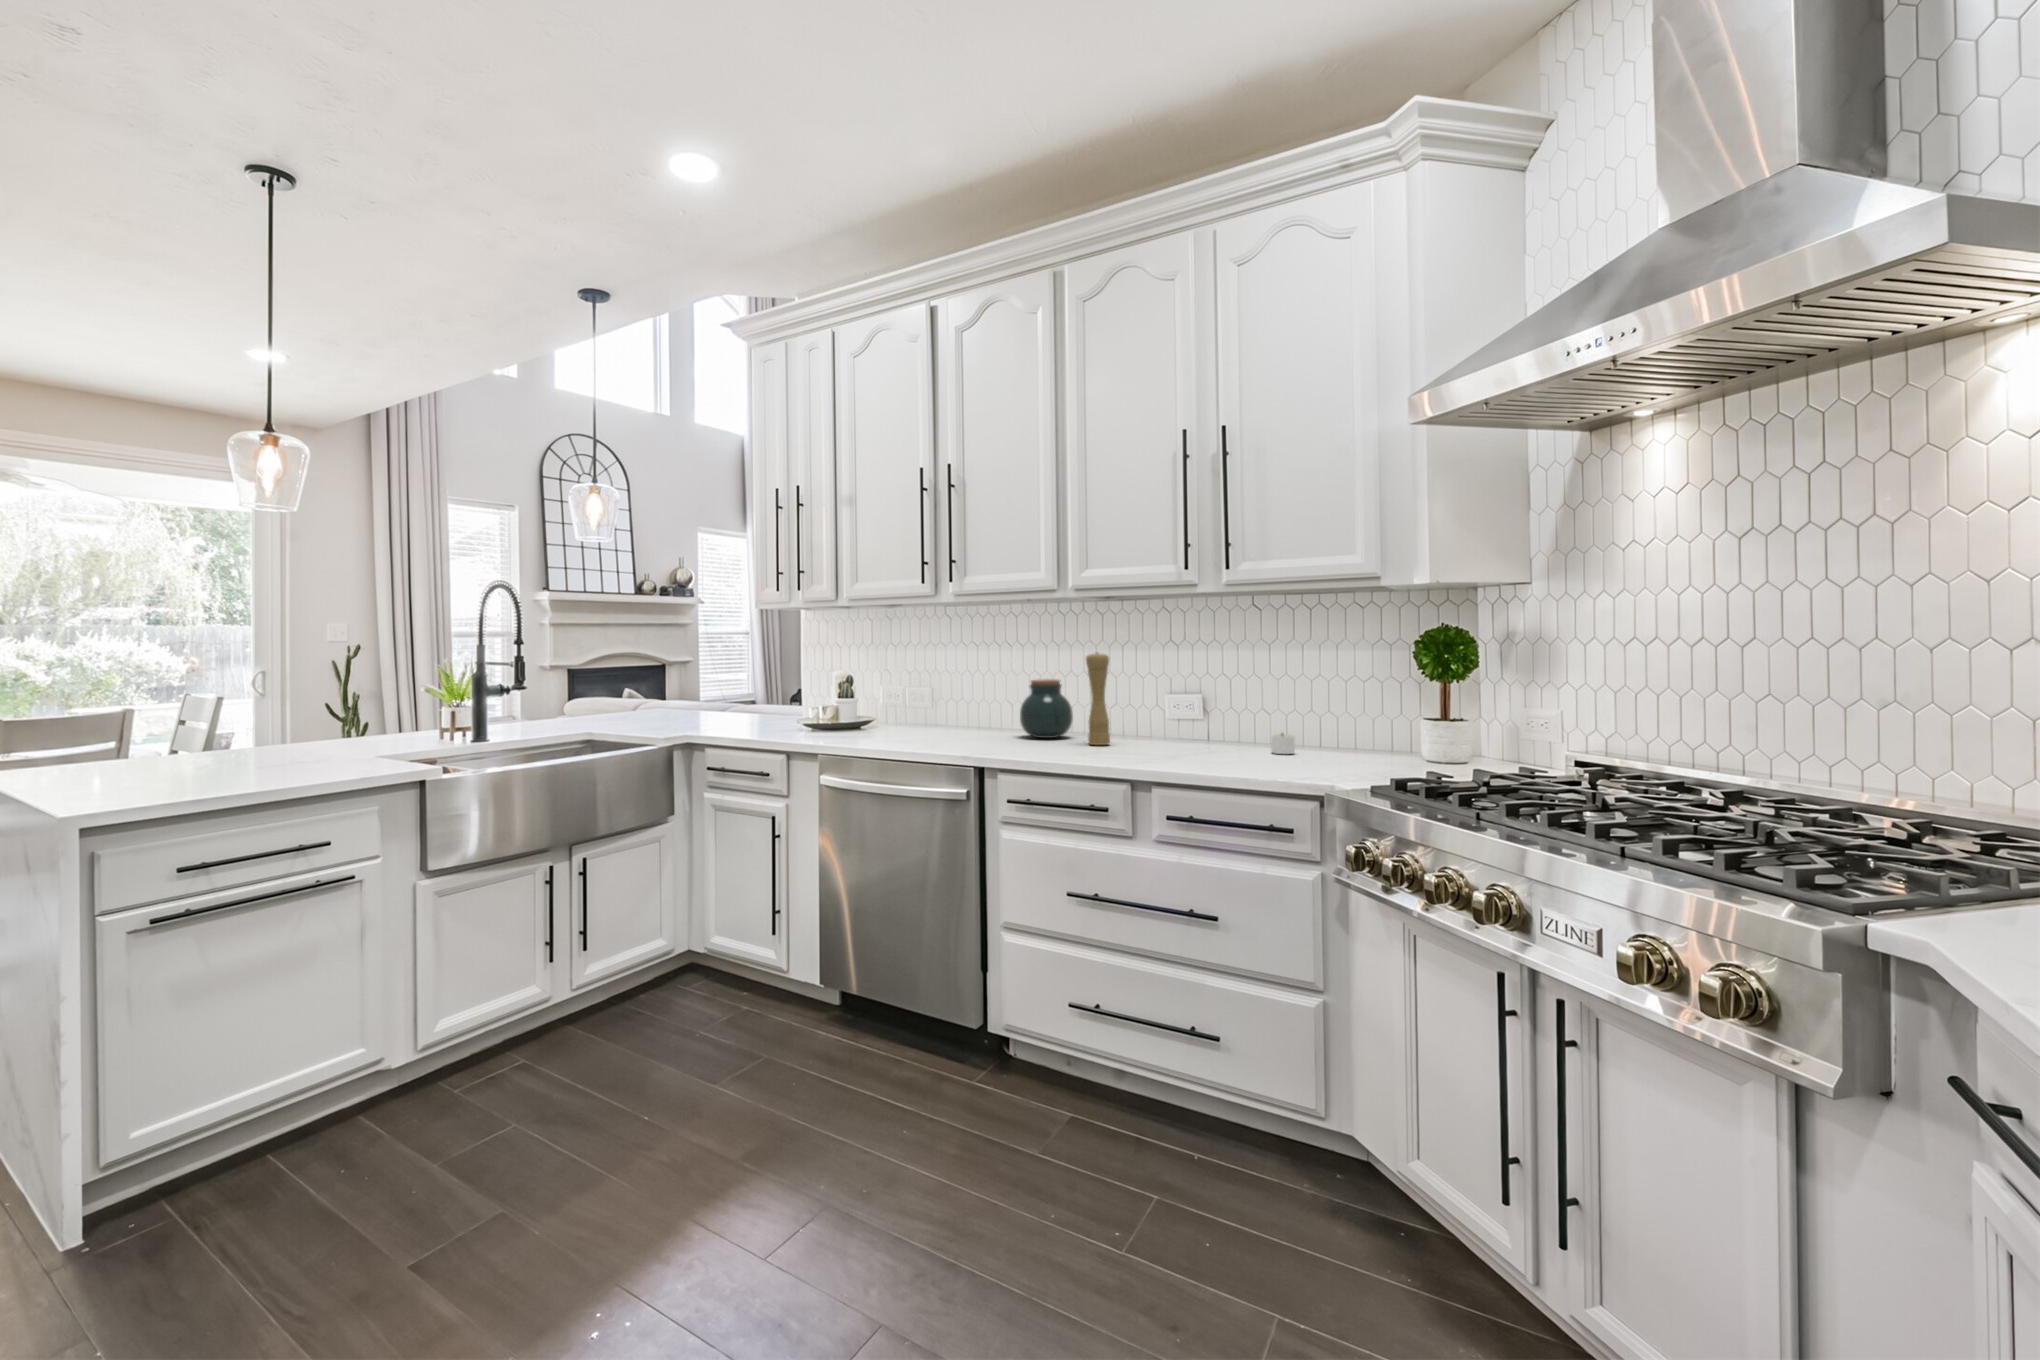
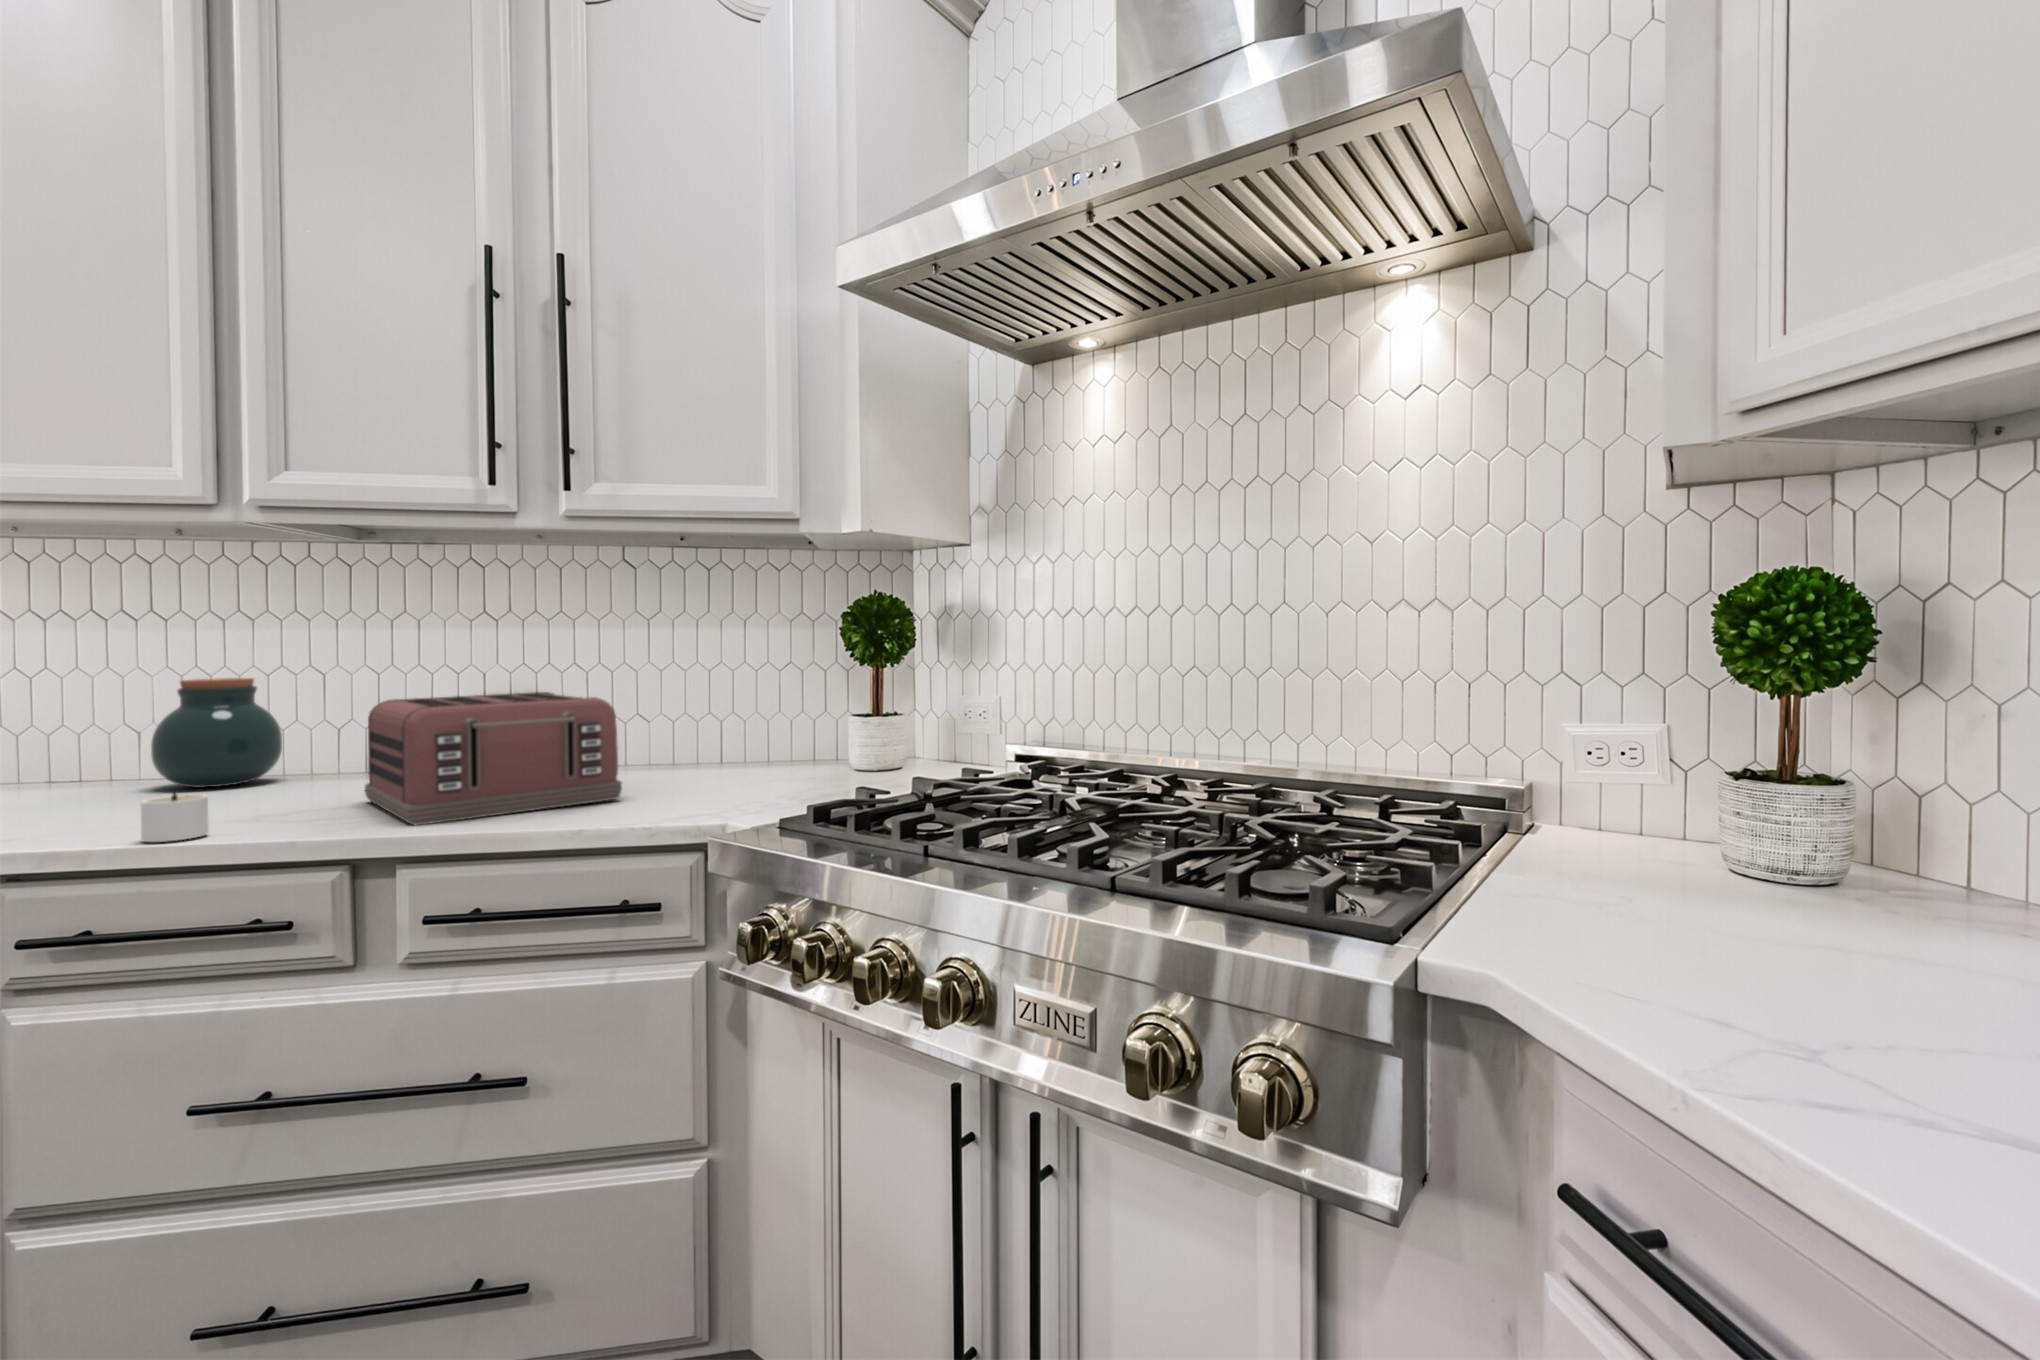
pepper mill: present [1086,653,1110,745] -> none [299,626,352,792]
toaster: none [1123,694,1265,768] -> present [365,692,622,826]
candle: present [1271,733,1295,754] -> present [141,793,209,842]

